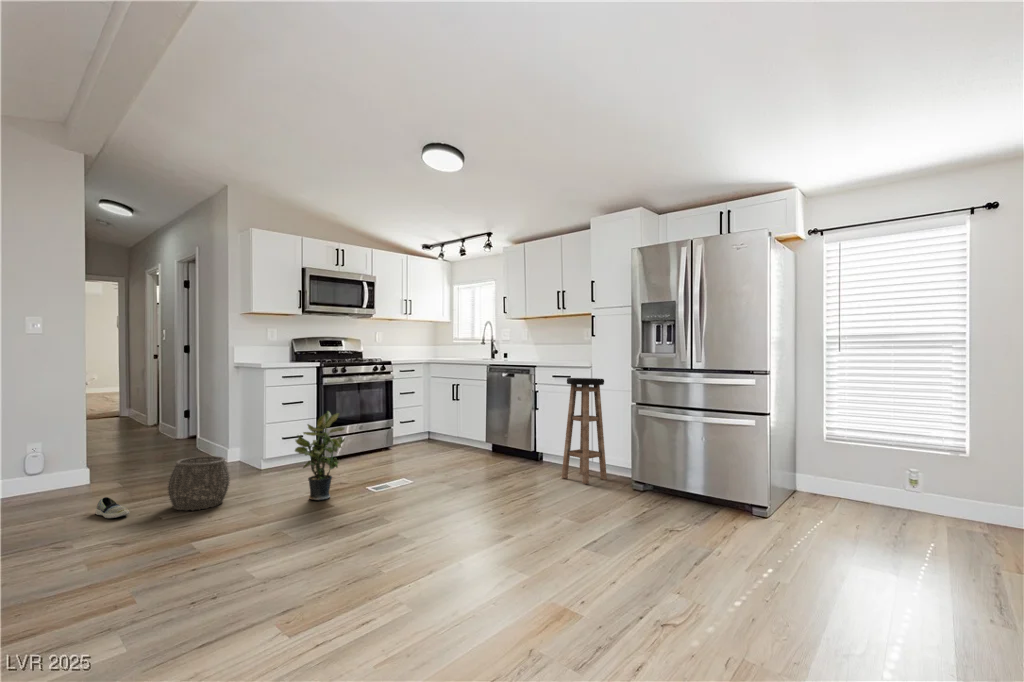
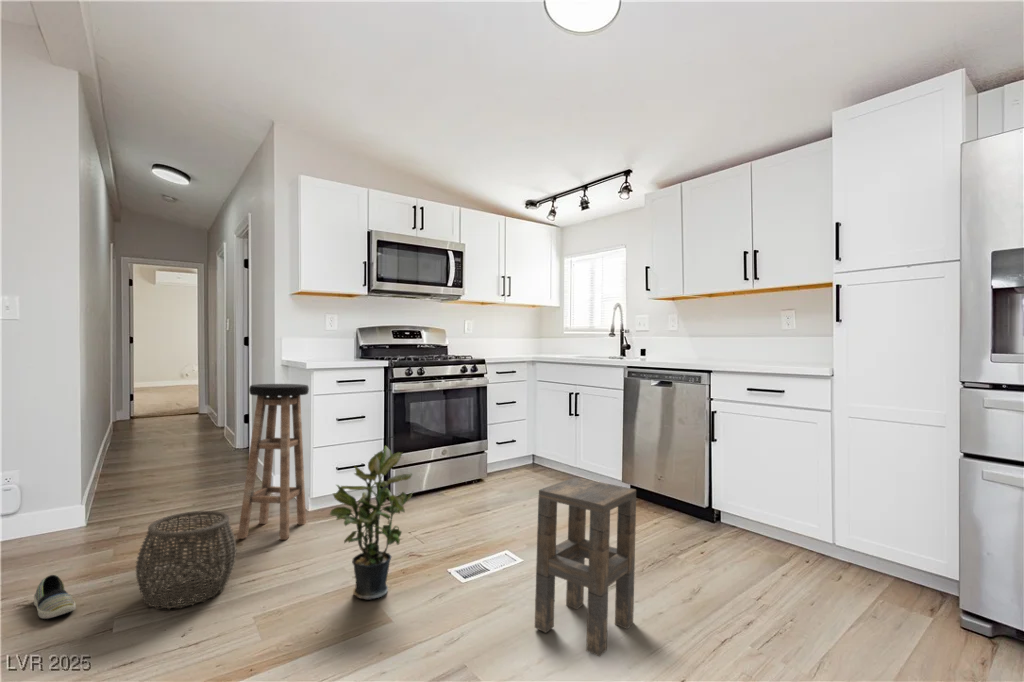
bar stool: present [562,378,607,484] -> present [238,384,309,540]
side table: none [418,424,474,509] -> present [535,477,636,656]

